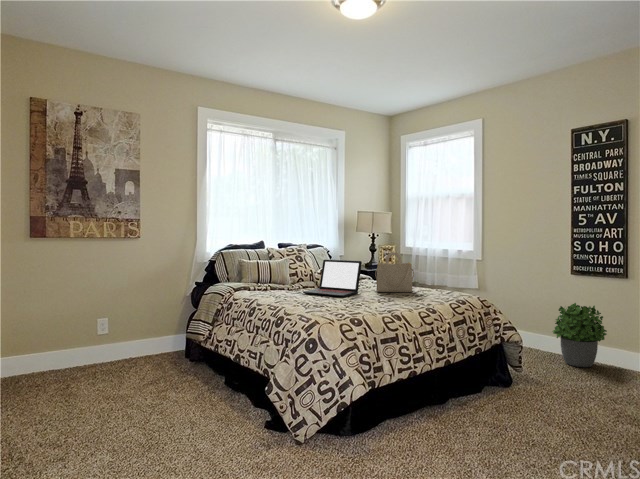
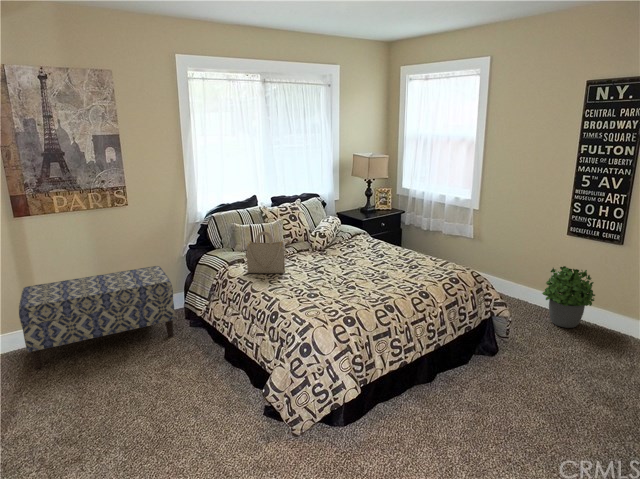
handbag: present [375,252,414,292] -> present [246,232,287,273]
laptop: present [303,260,362,297] -> none [297,229,356,274]
bench: none [19,300,176,390] -> present [19,266,175,369]

